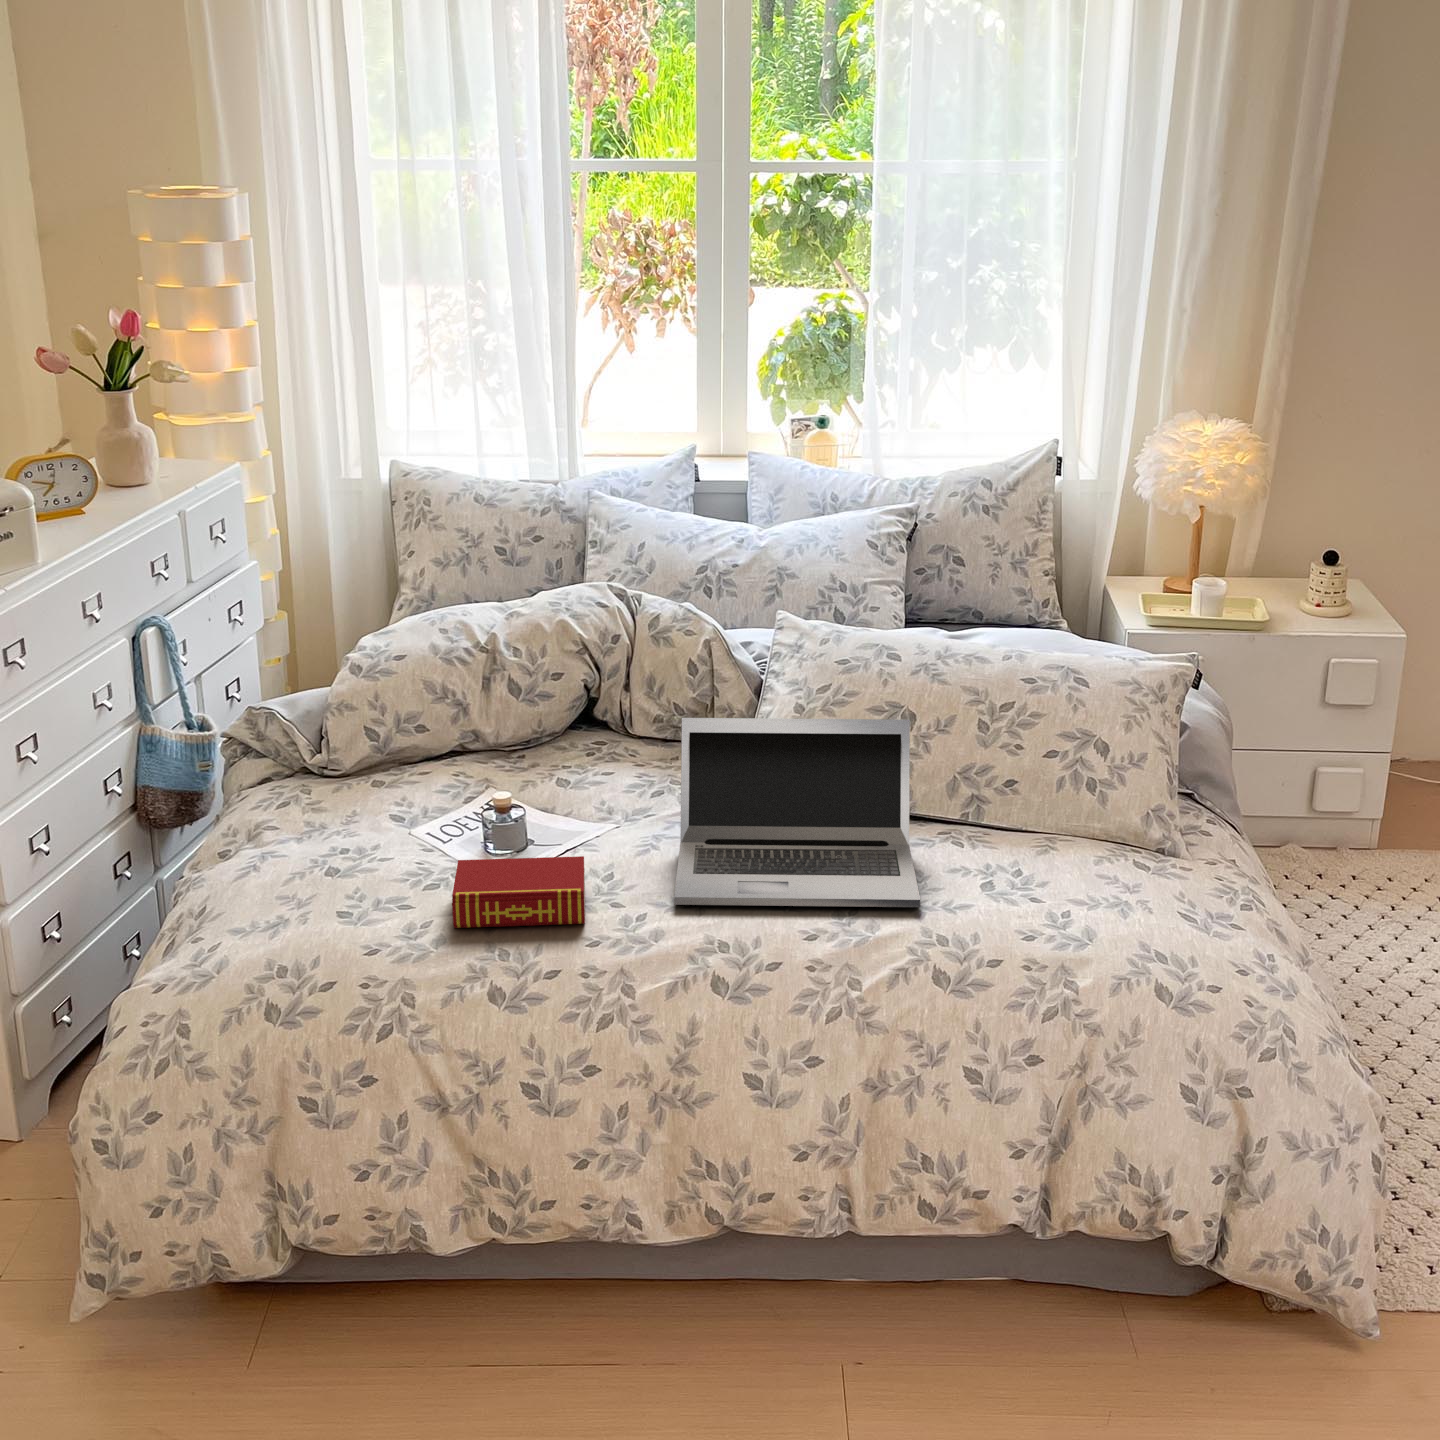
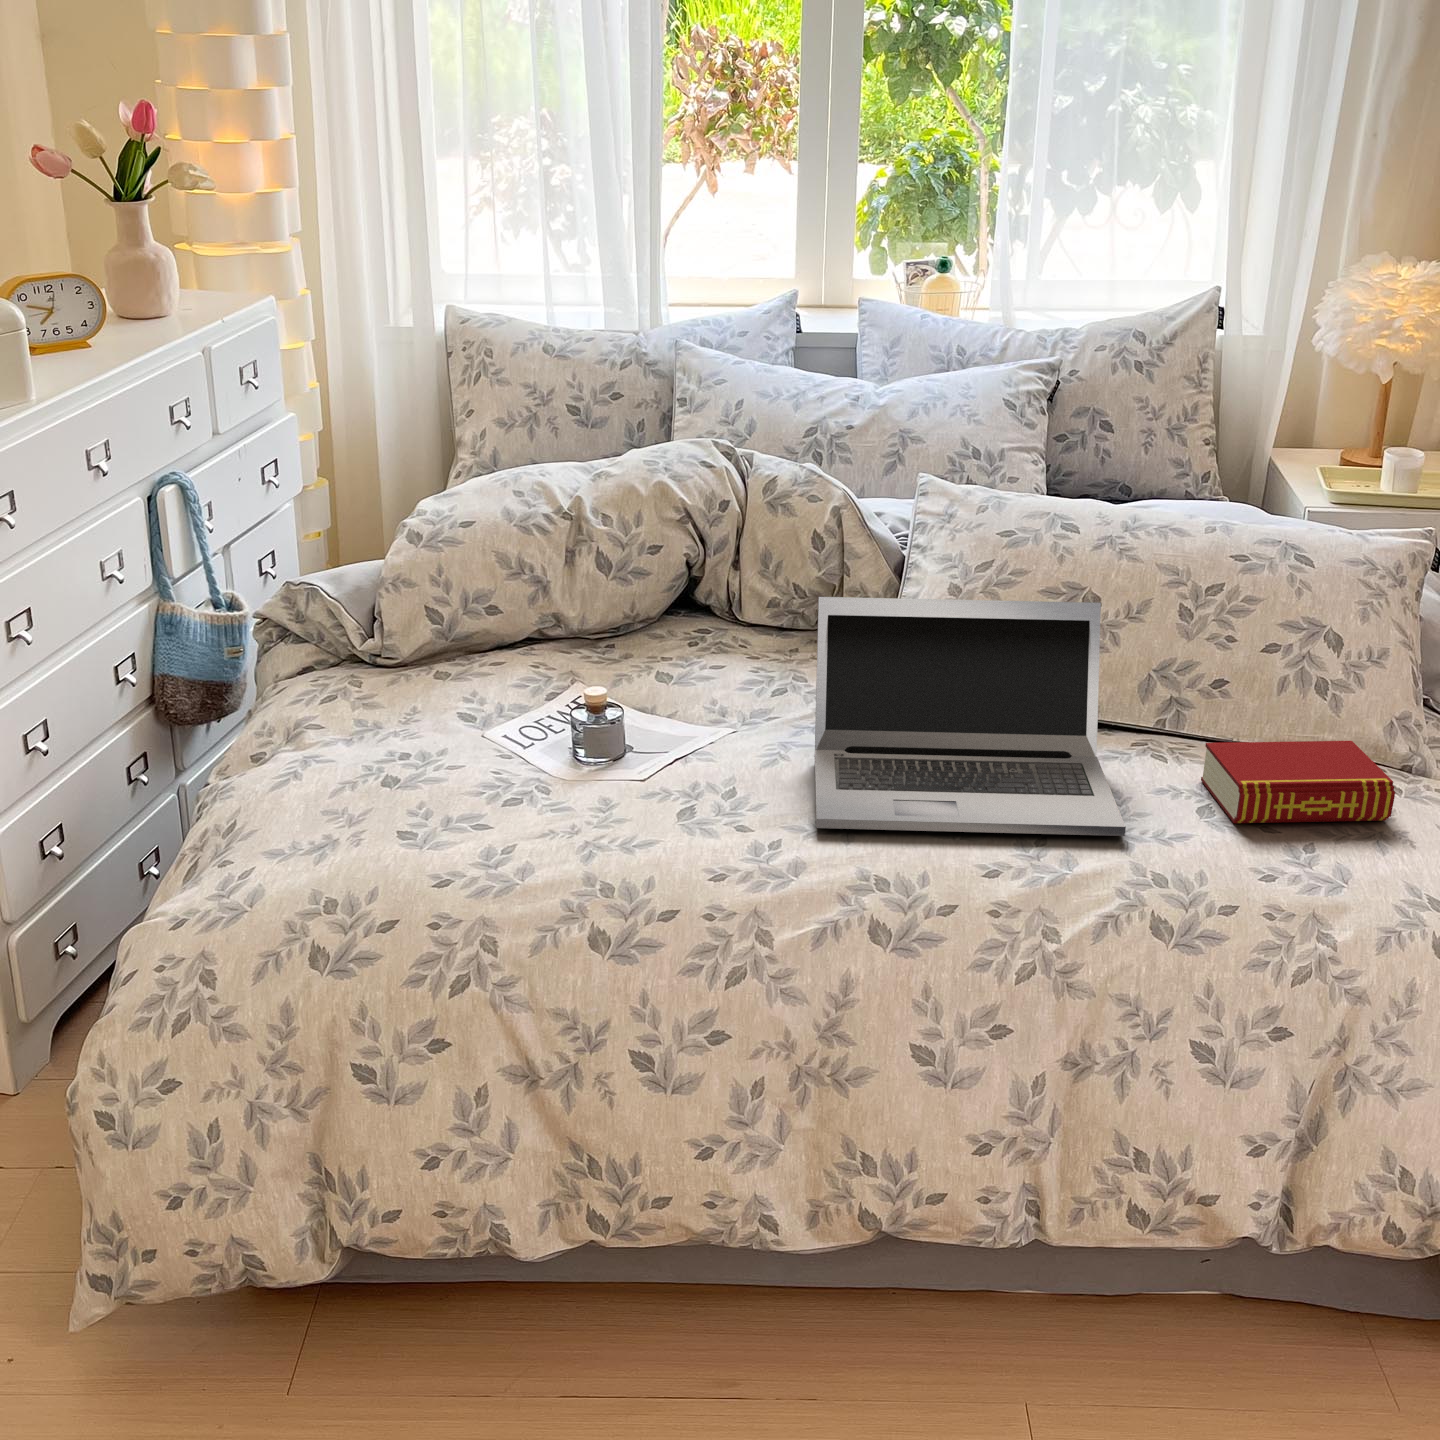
book: present [452,856,585,928] -> present [1201,741,1395,823]

